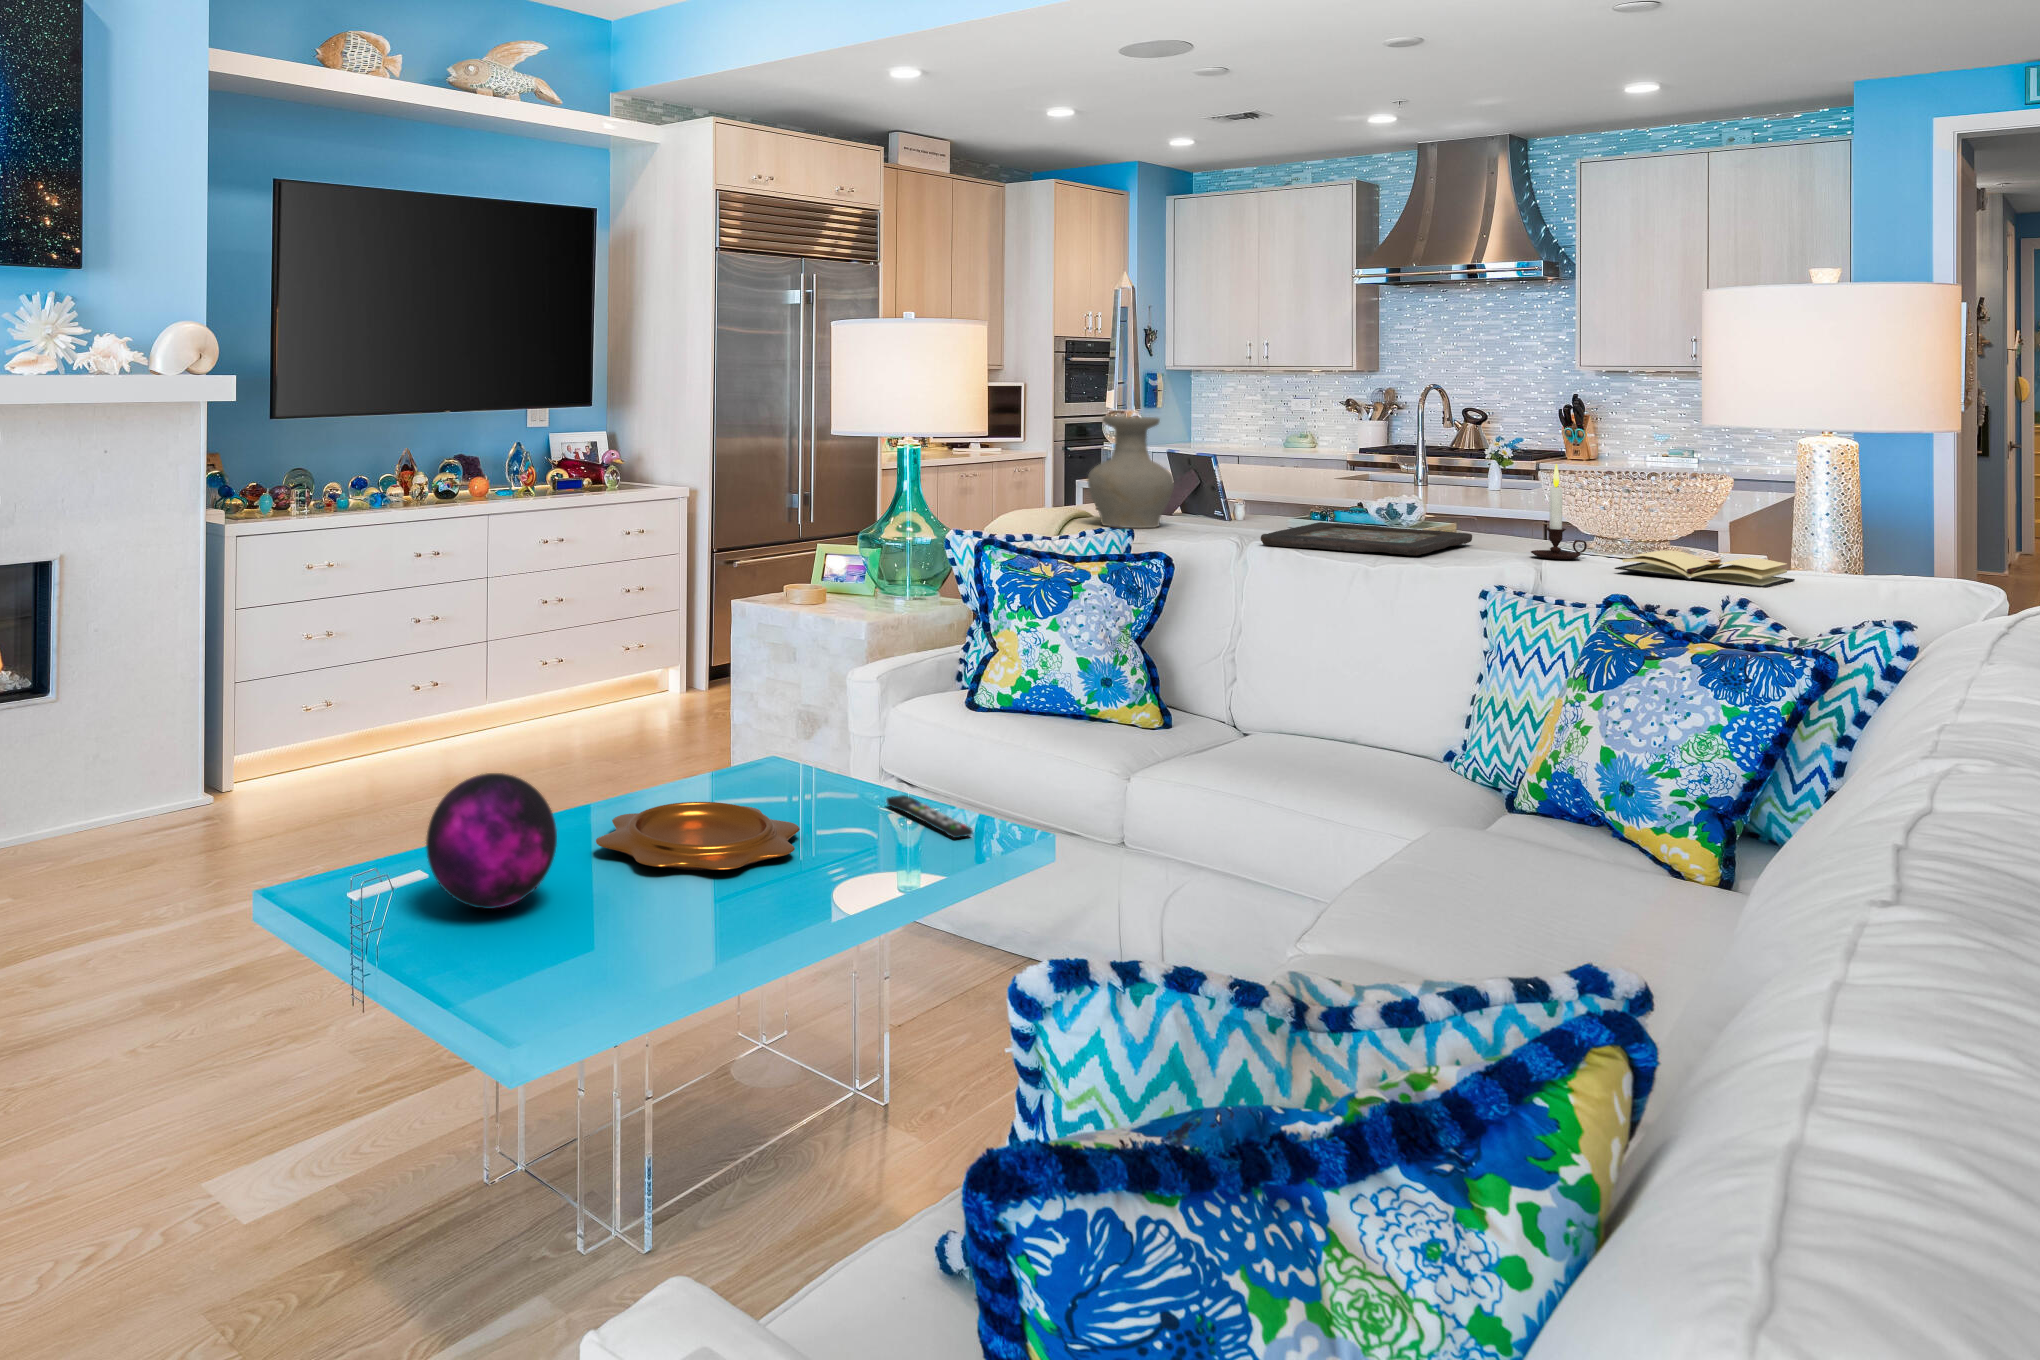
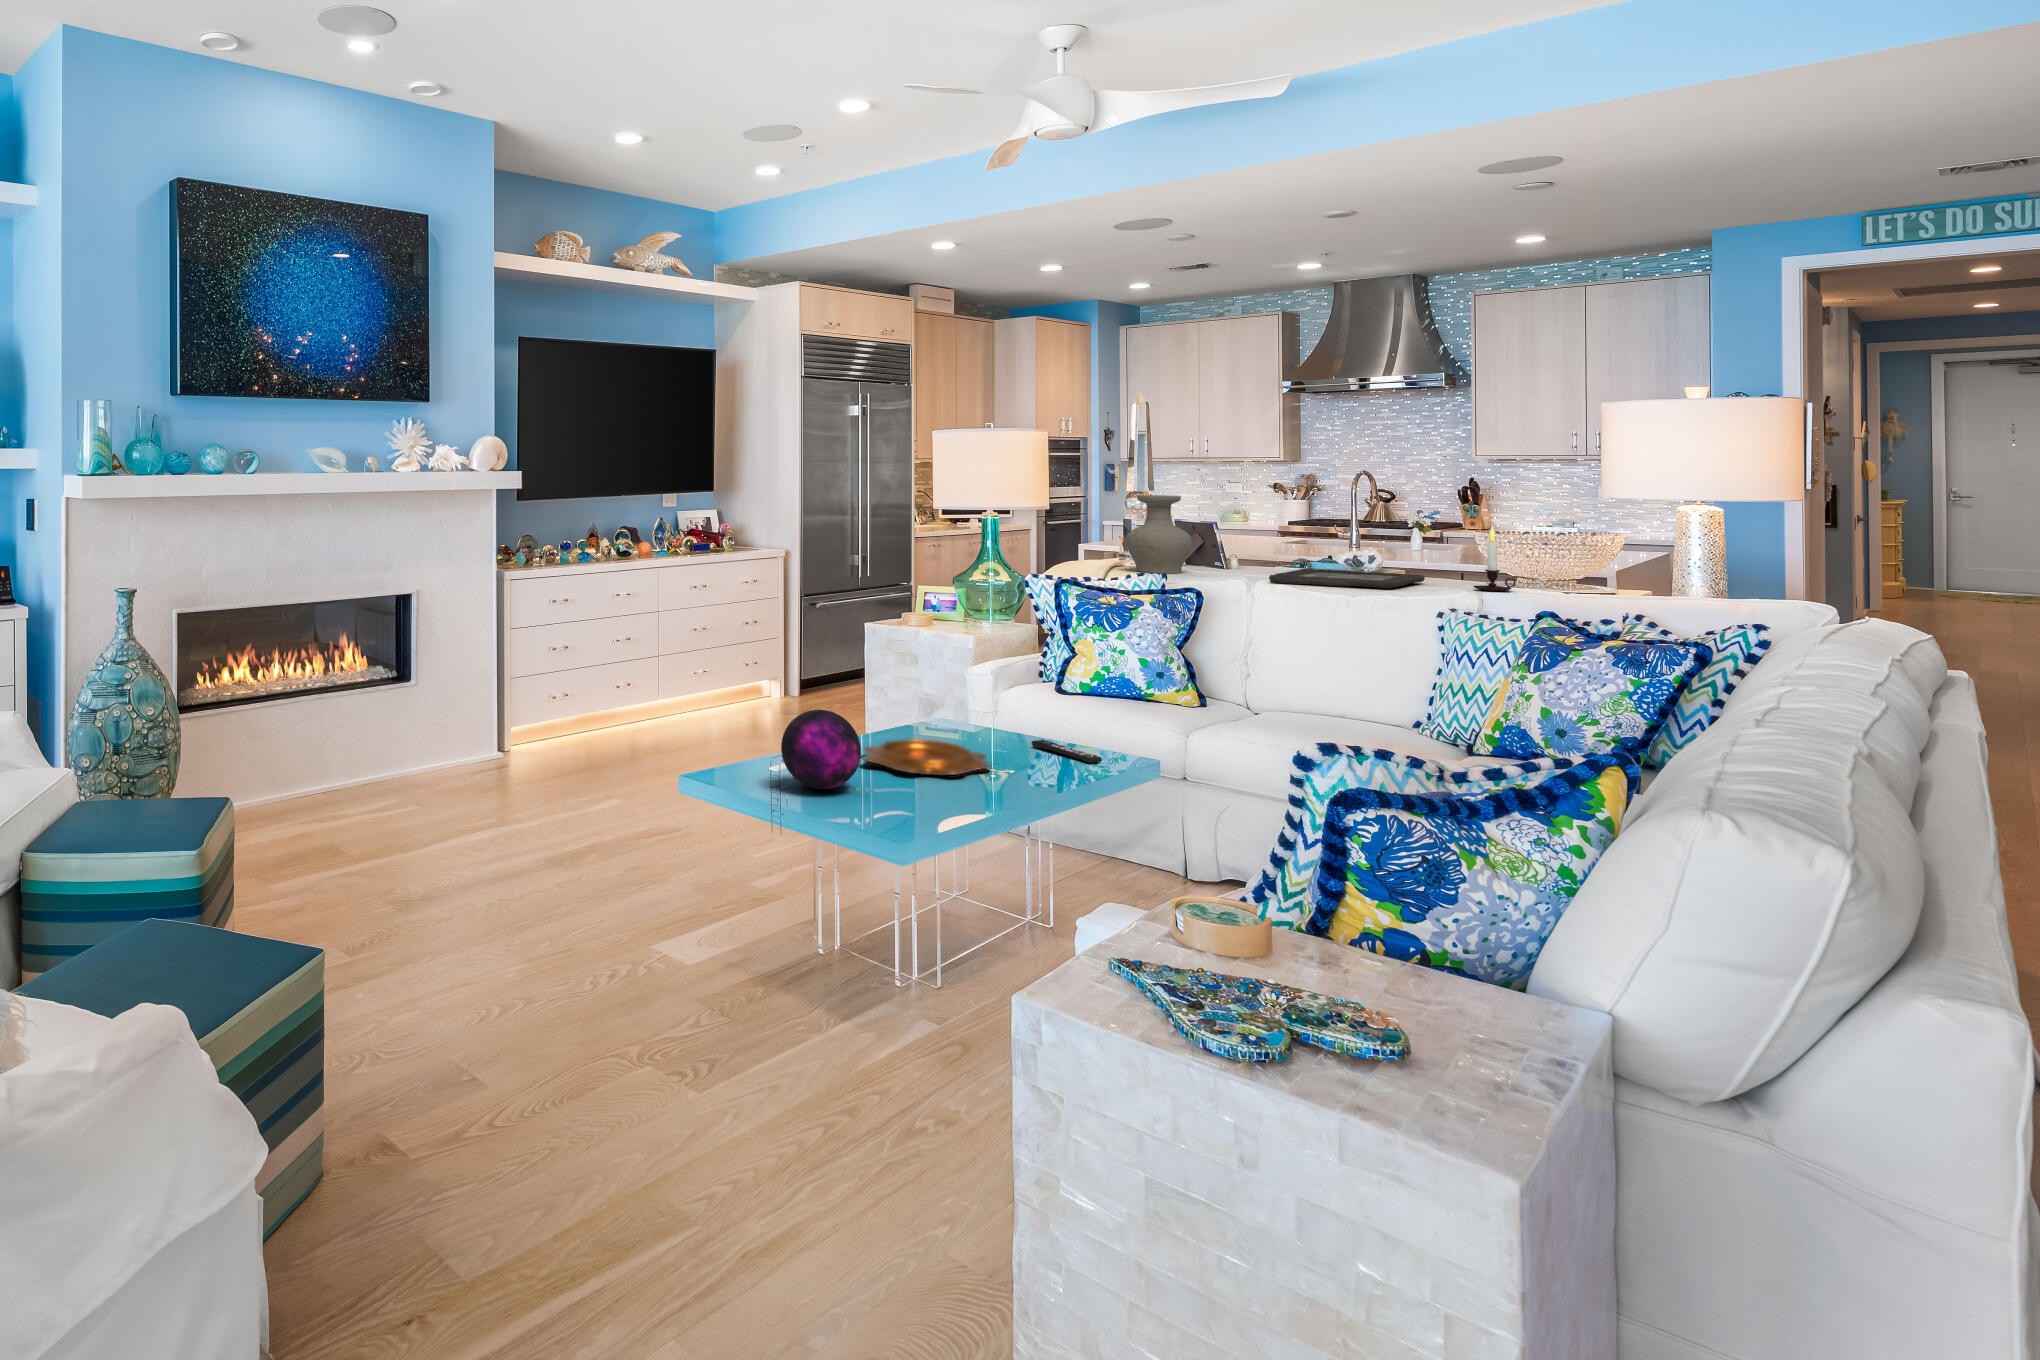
book: present [1614,550,1795,588] -> none [1541,584,1677,607]

